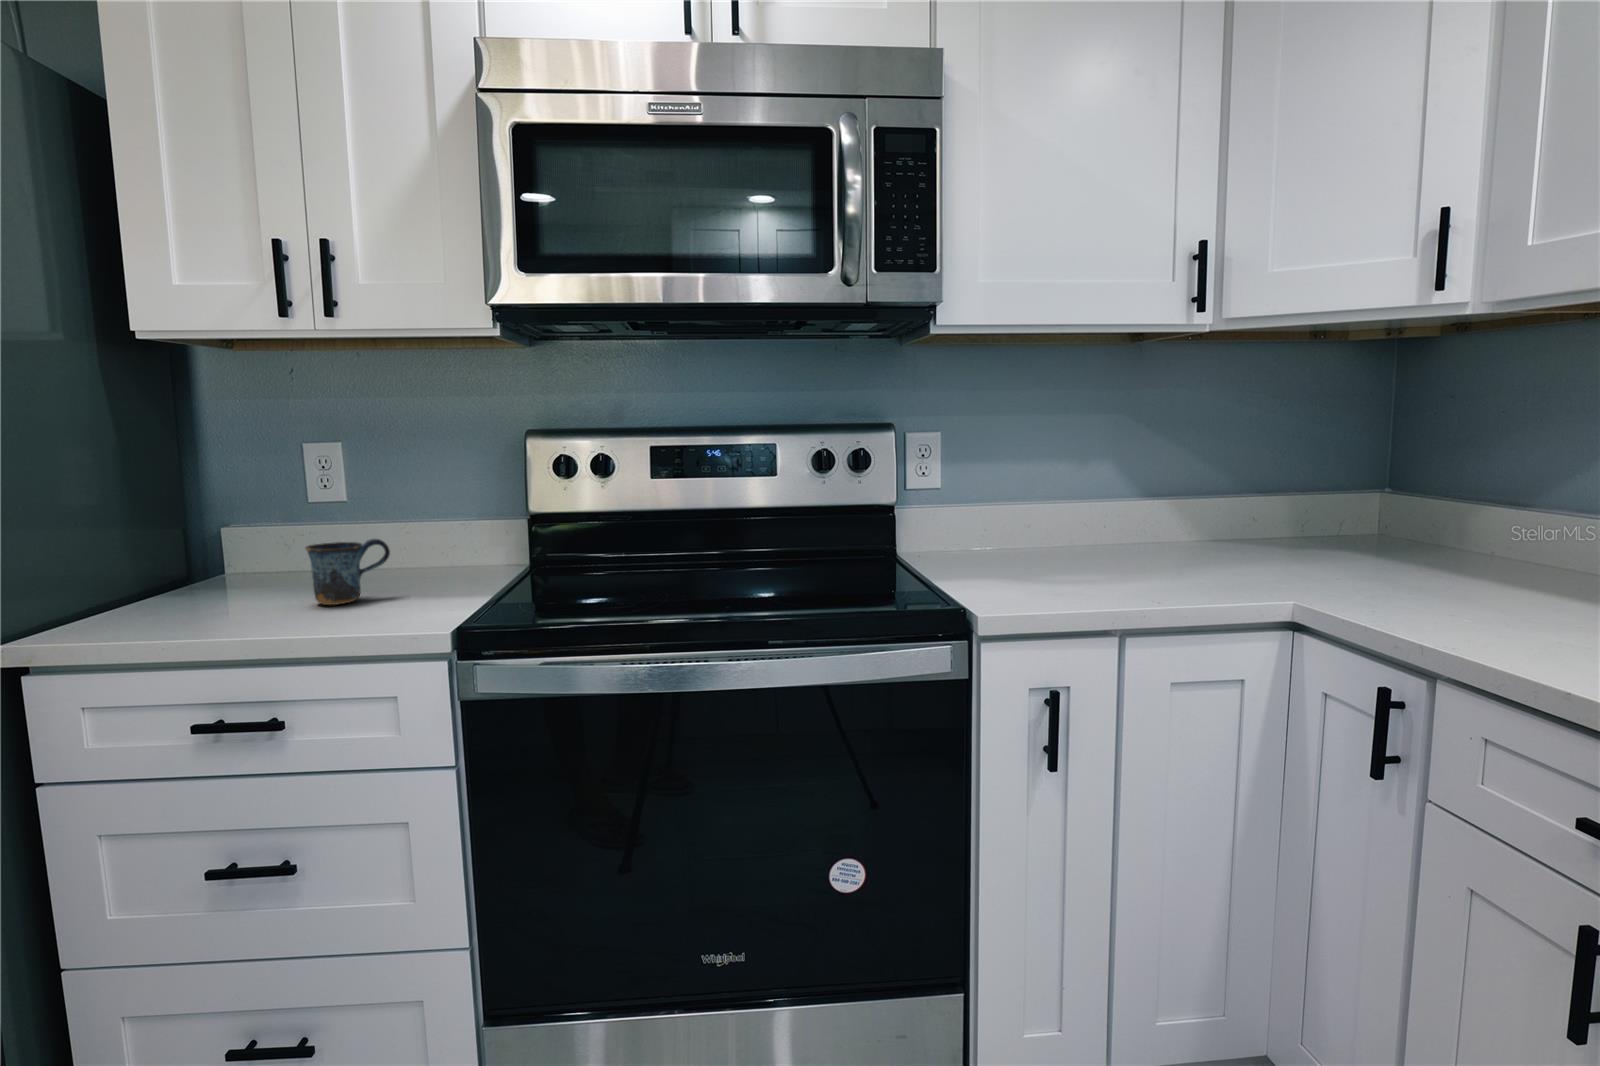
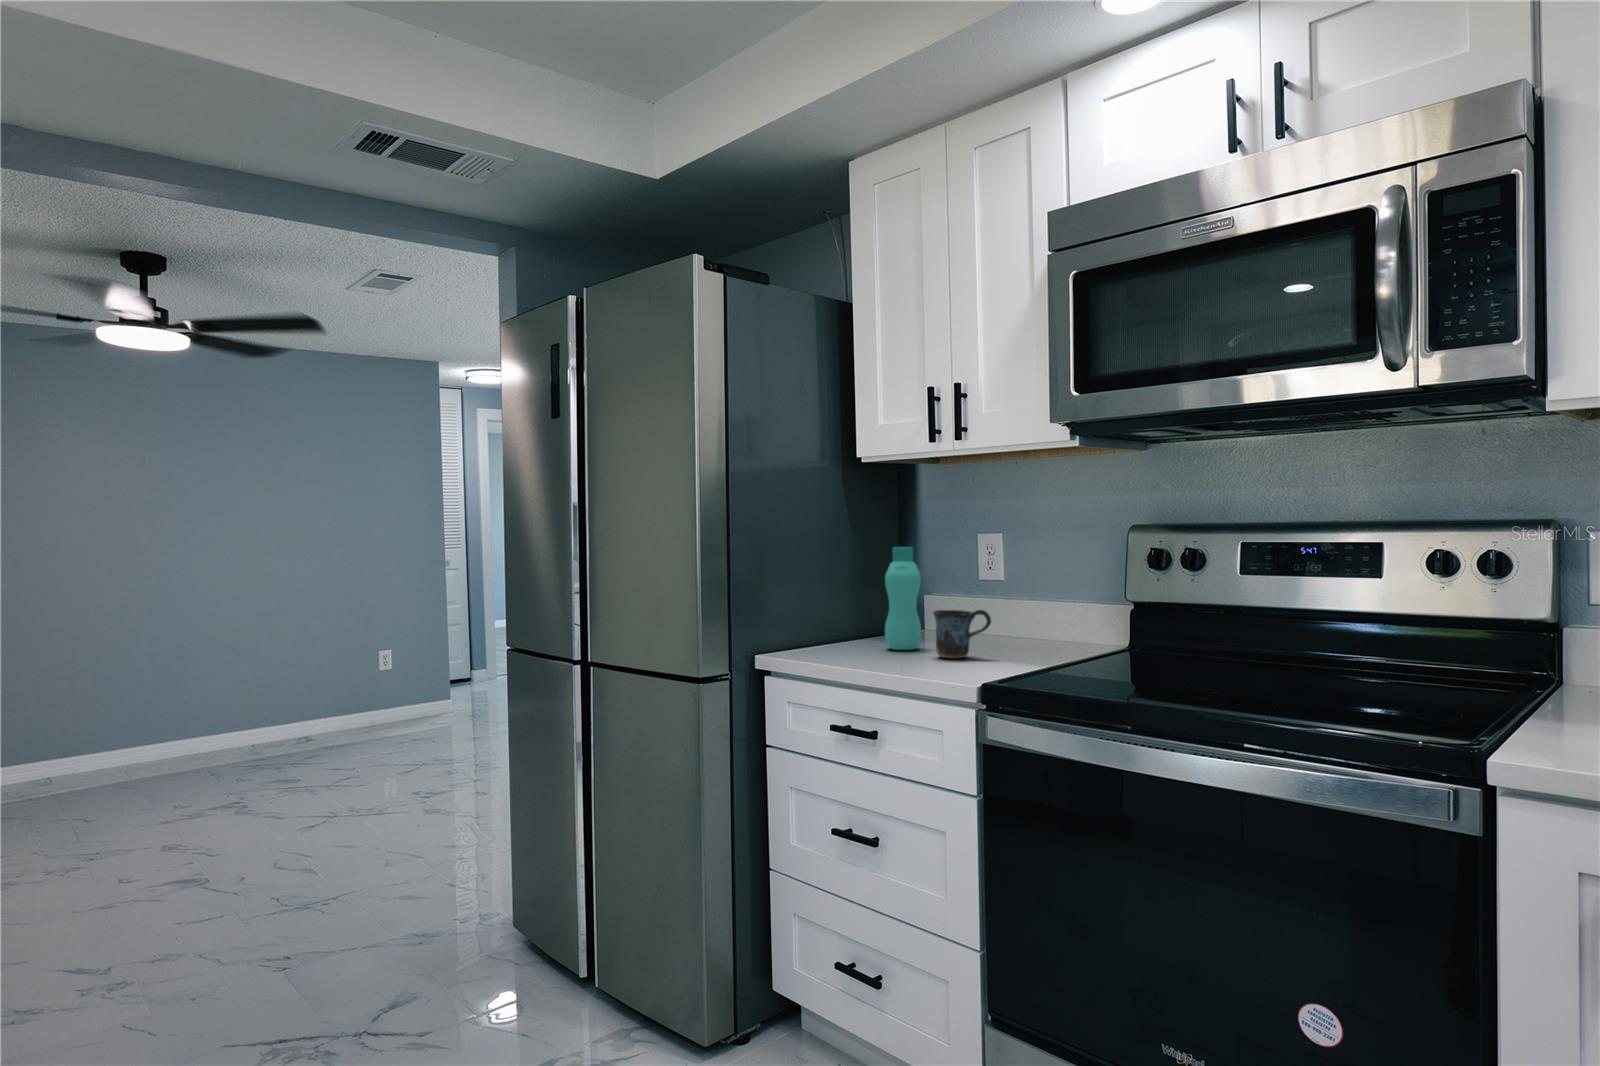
bottle: none [204,465,270,604] -> present [885,547,921,650]

